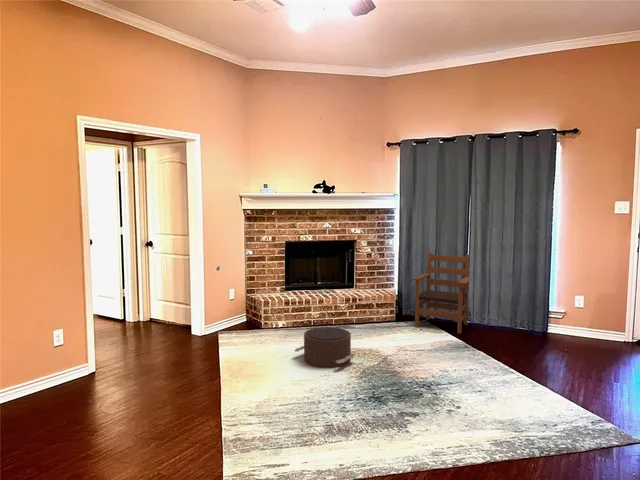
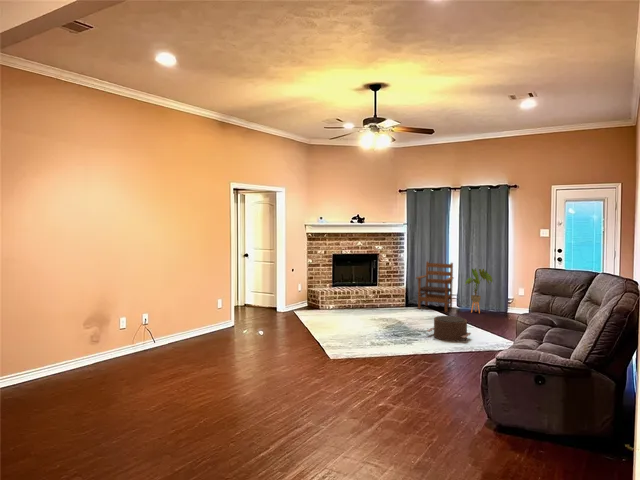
house plant: none [490,265,537,336] -> present [465,268,492,313]
pouf: present [294,327,354,368] -> present [427,316,471,341]

